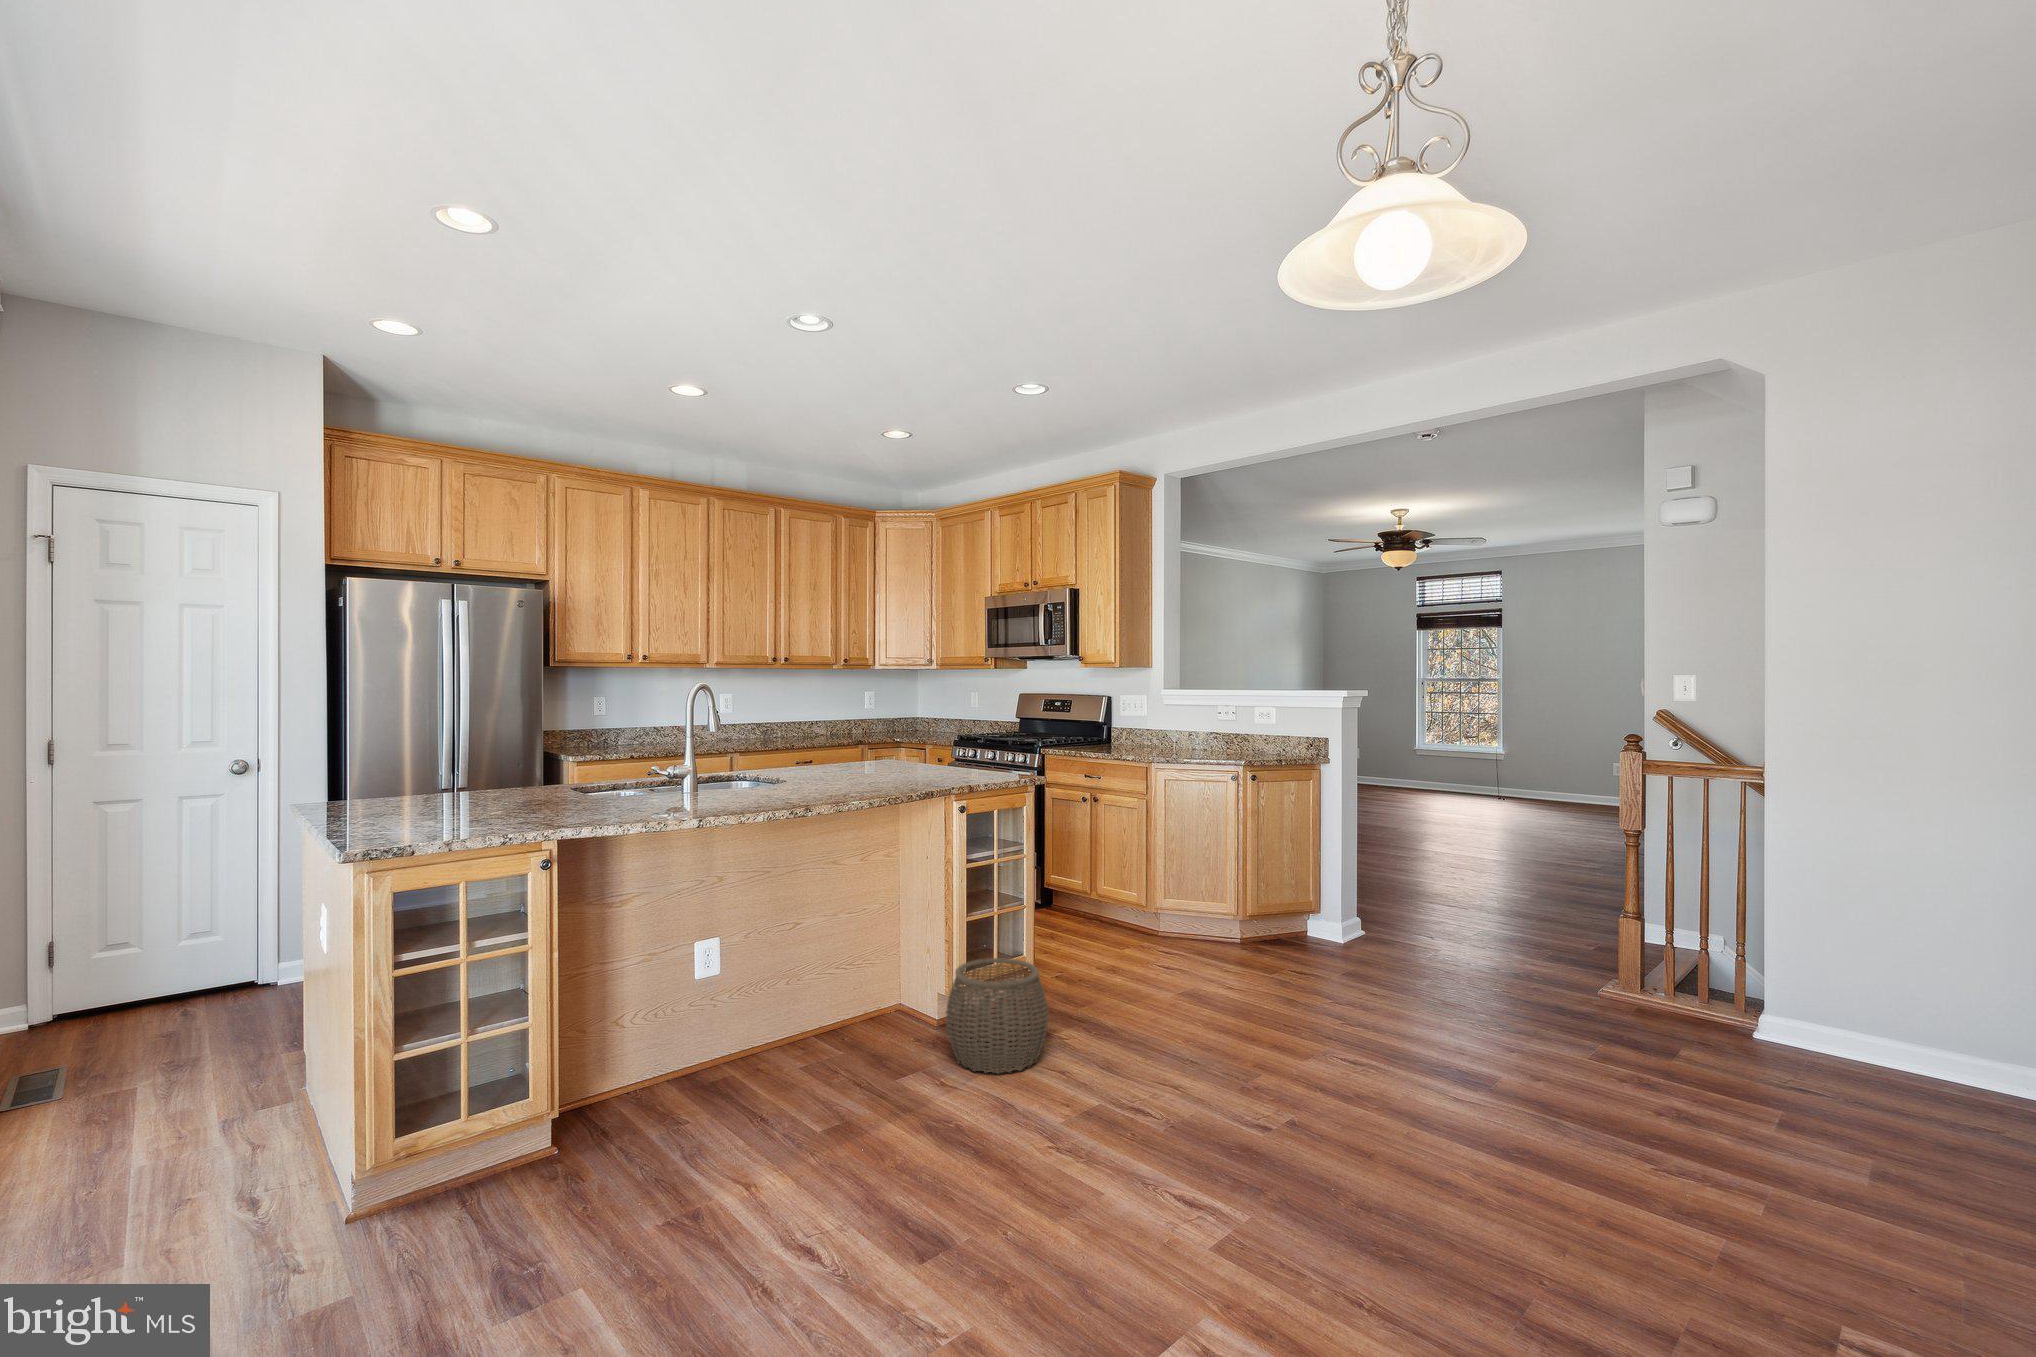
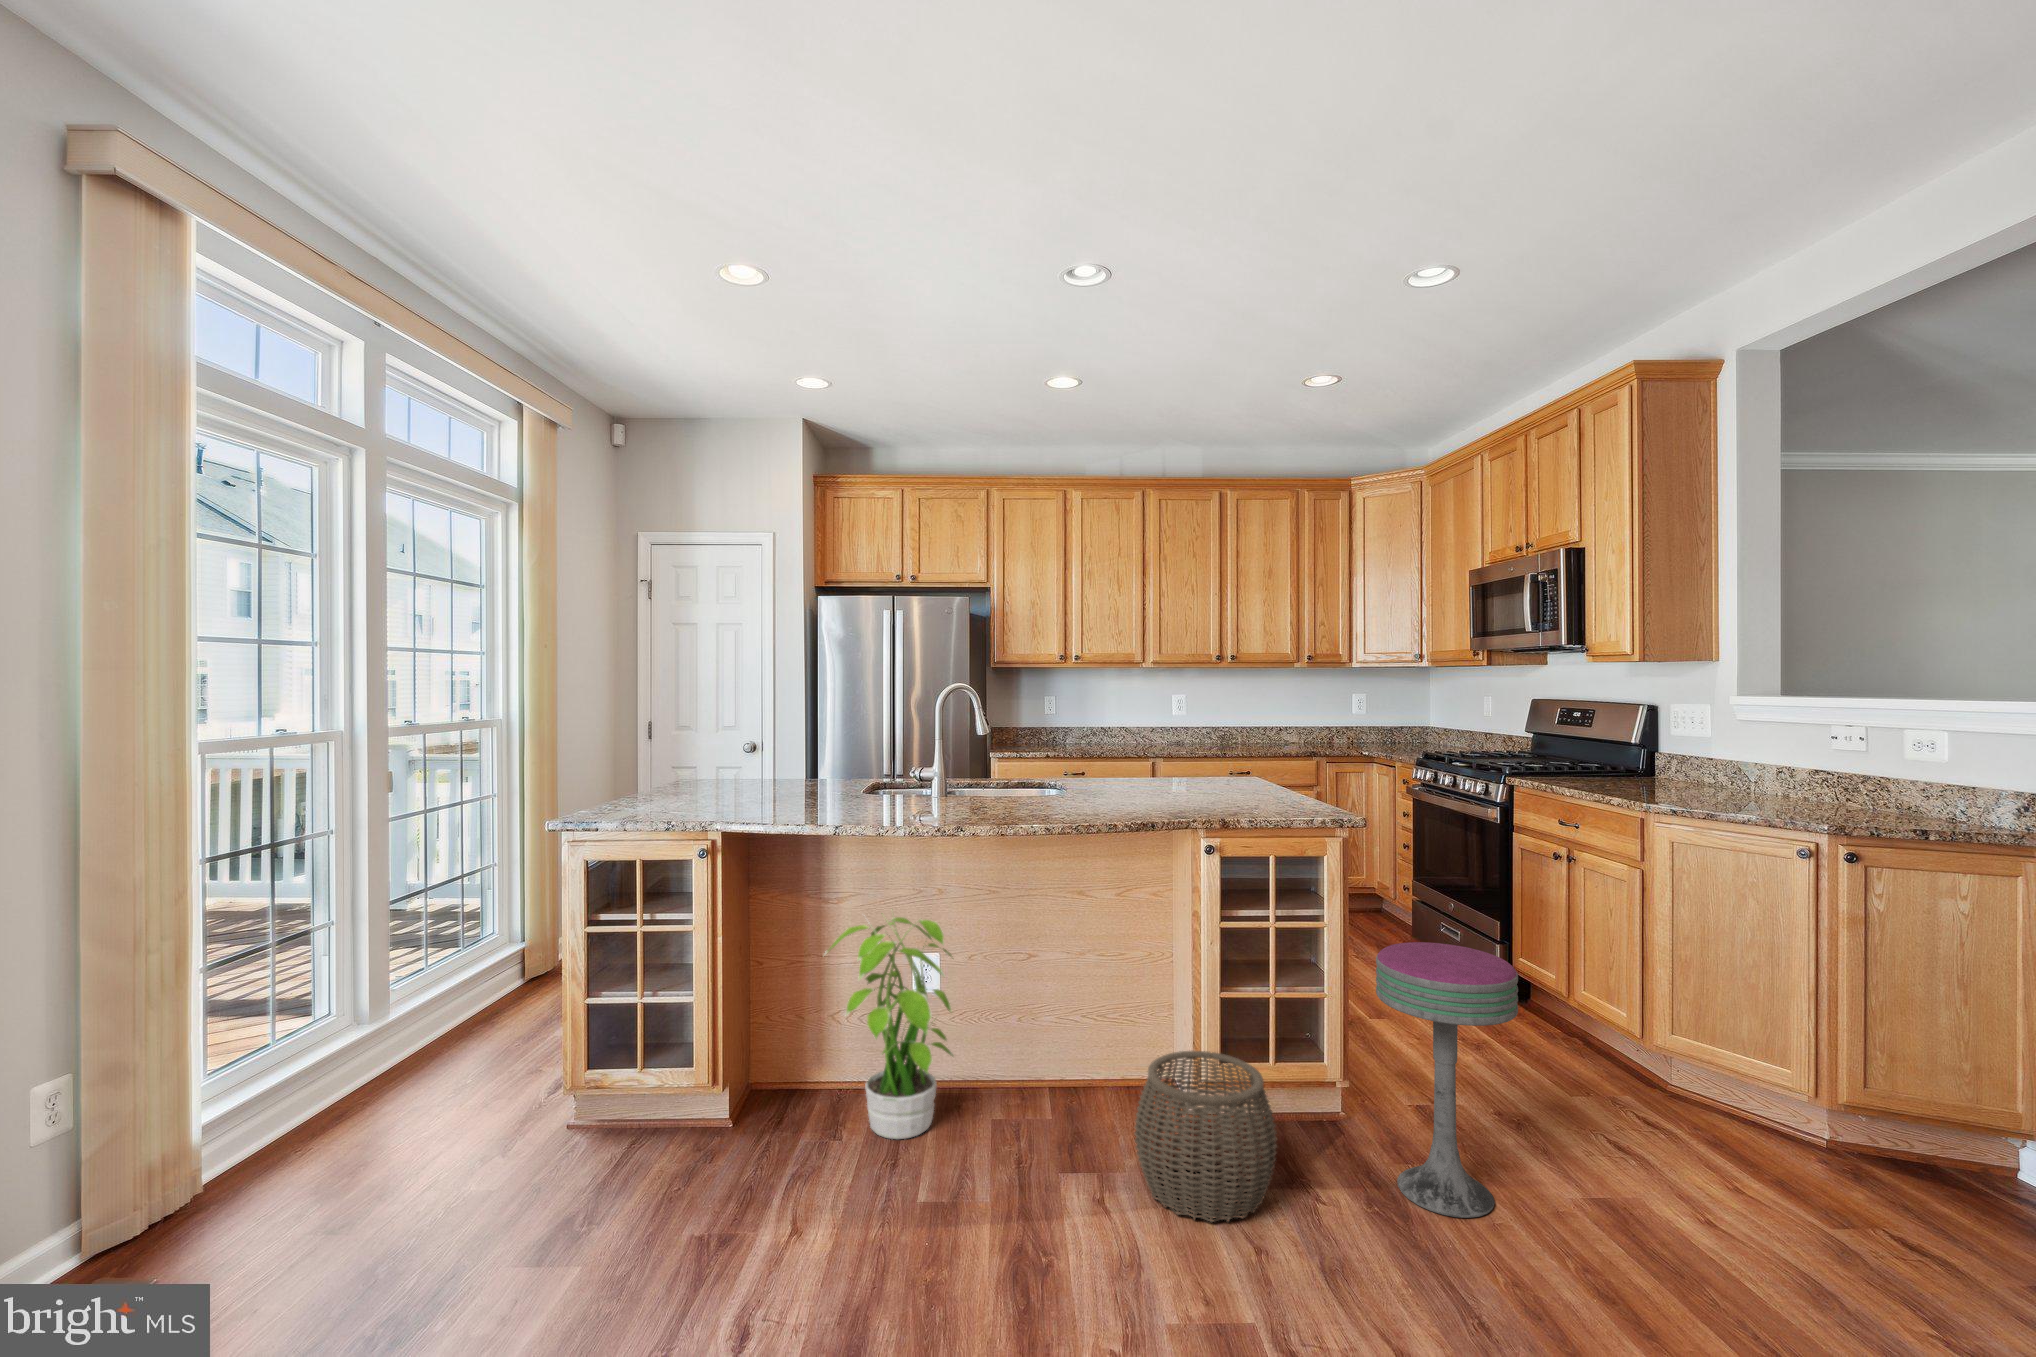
bar stool: none [1075,855,1160,1026] -> present [1376,942,1518,1218]
potted plant: none [652,897,785,1107] -> present [825,917,953,1139]

